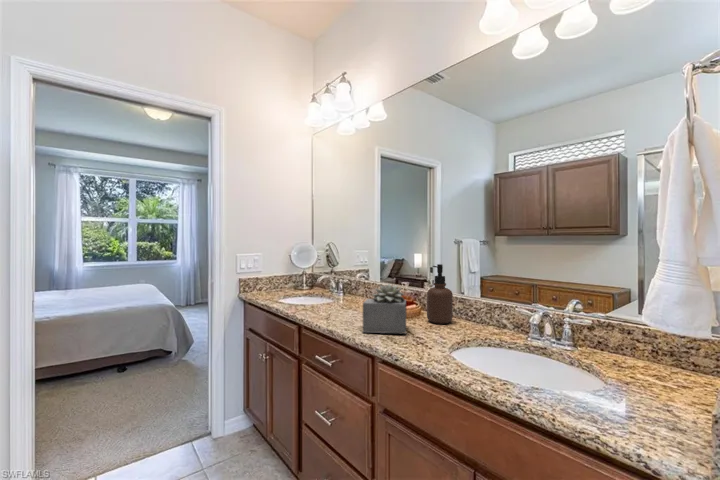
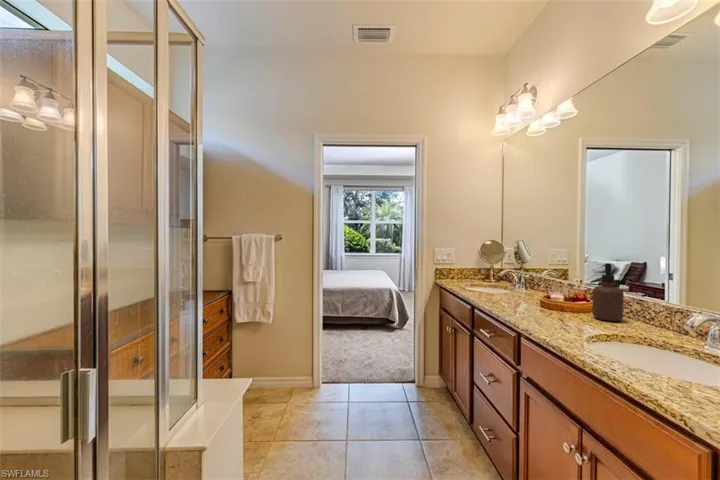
succulent plant: present [363,284,406,333] -> none [516,277,564,321]

